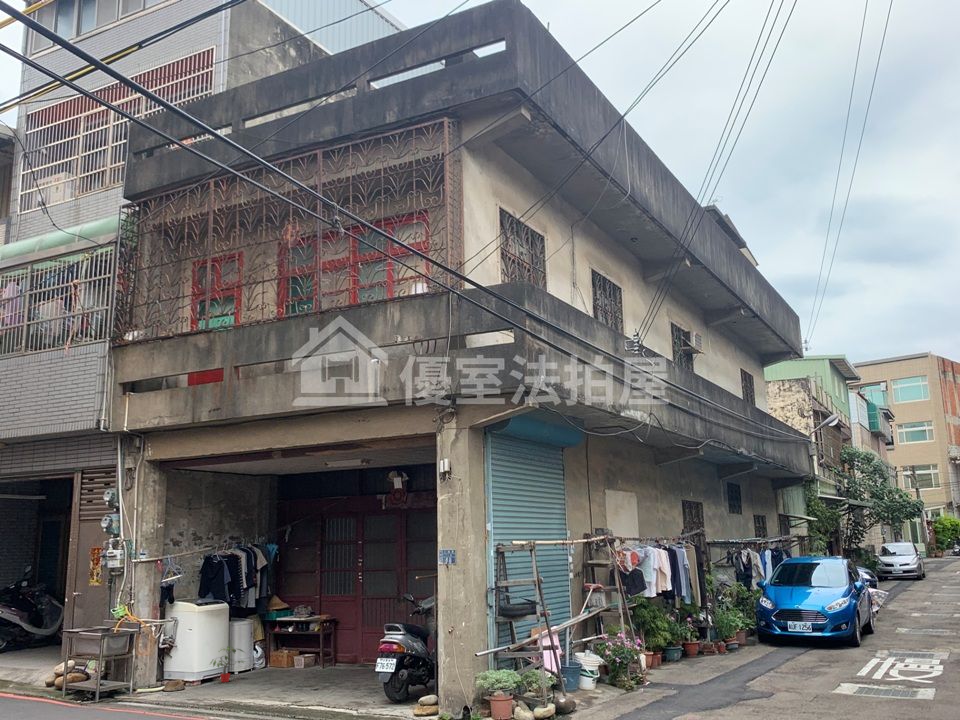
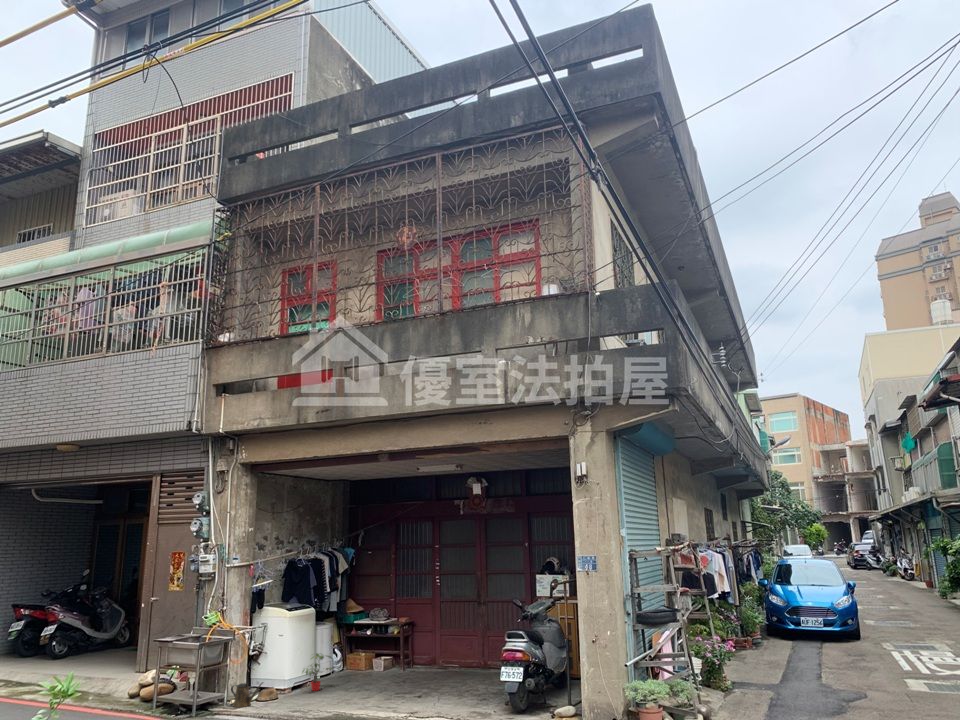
watering can: none [137,671,166,694] -> present [231,682,263,707]

